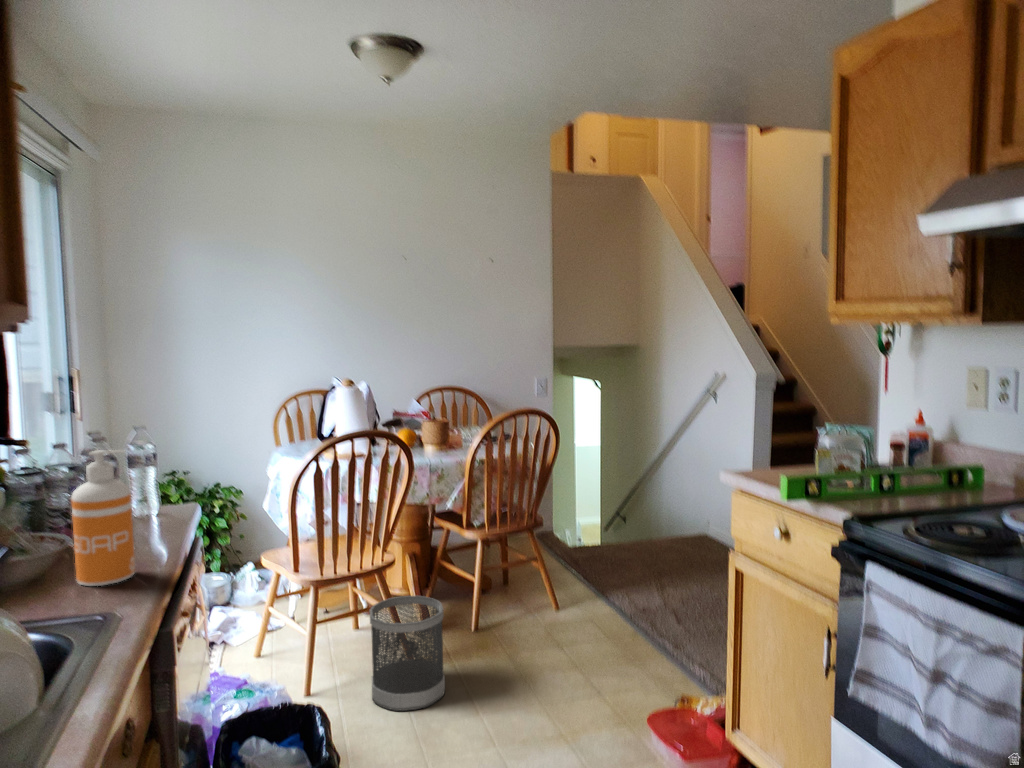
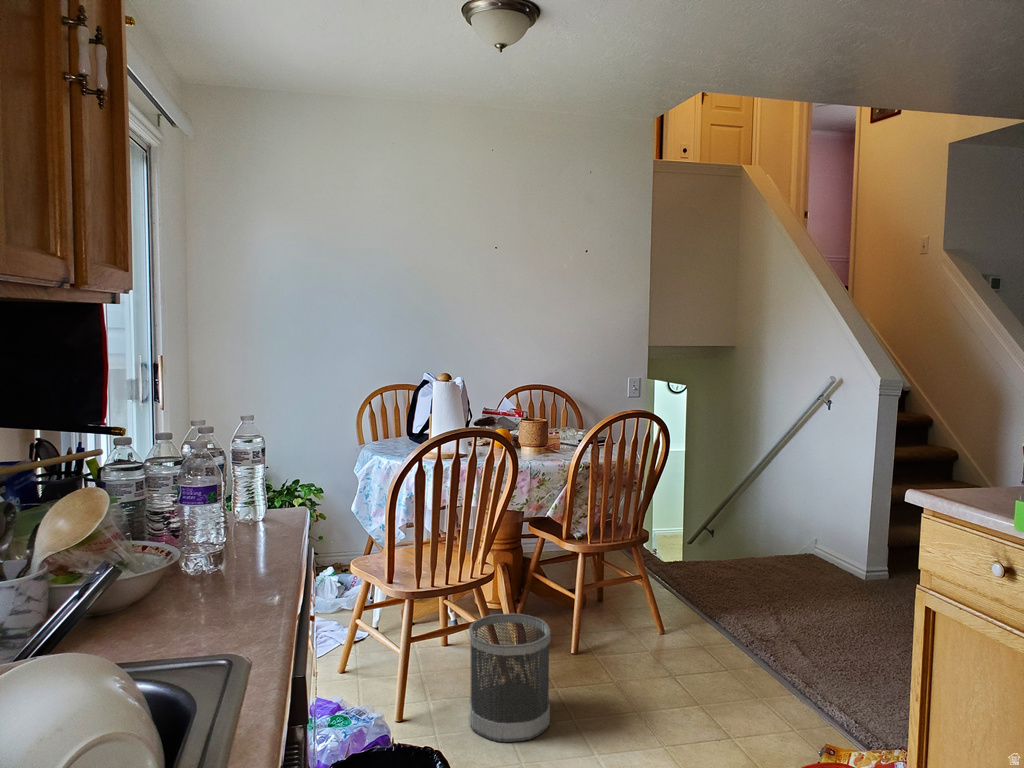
soap dispenser: present [71,450,135,586] -> none [184,448,250,603]

